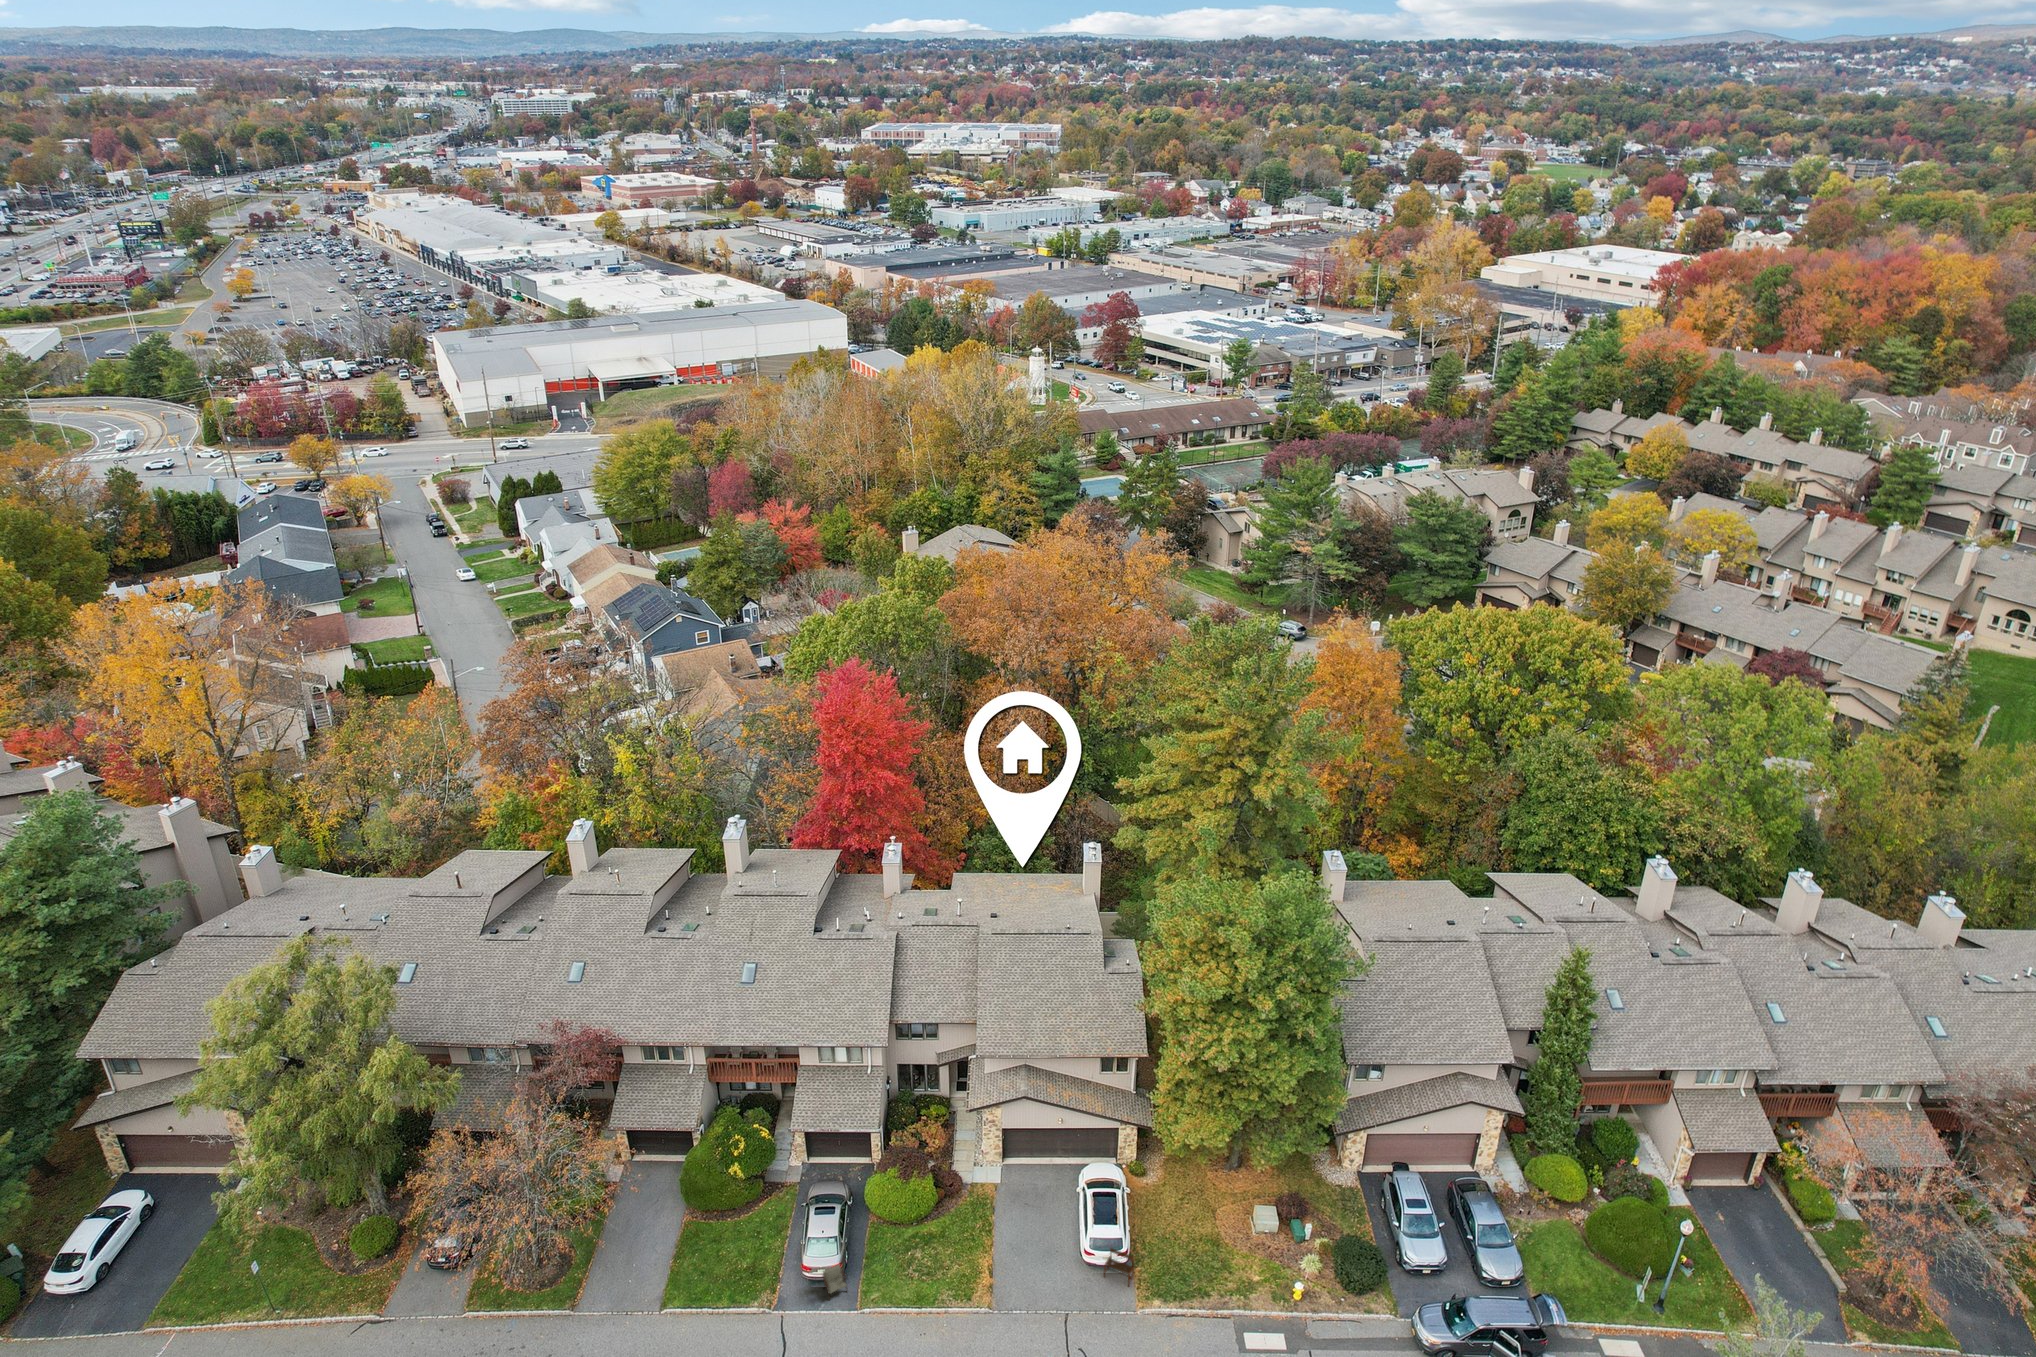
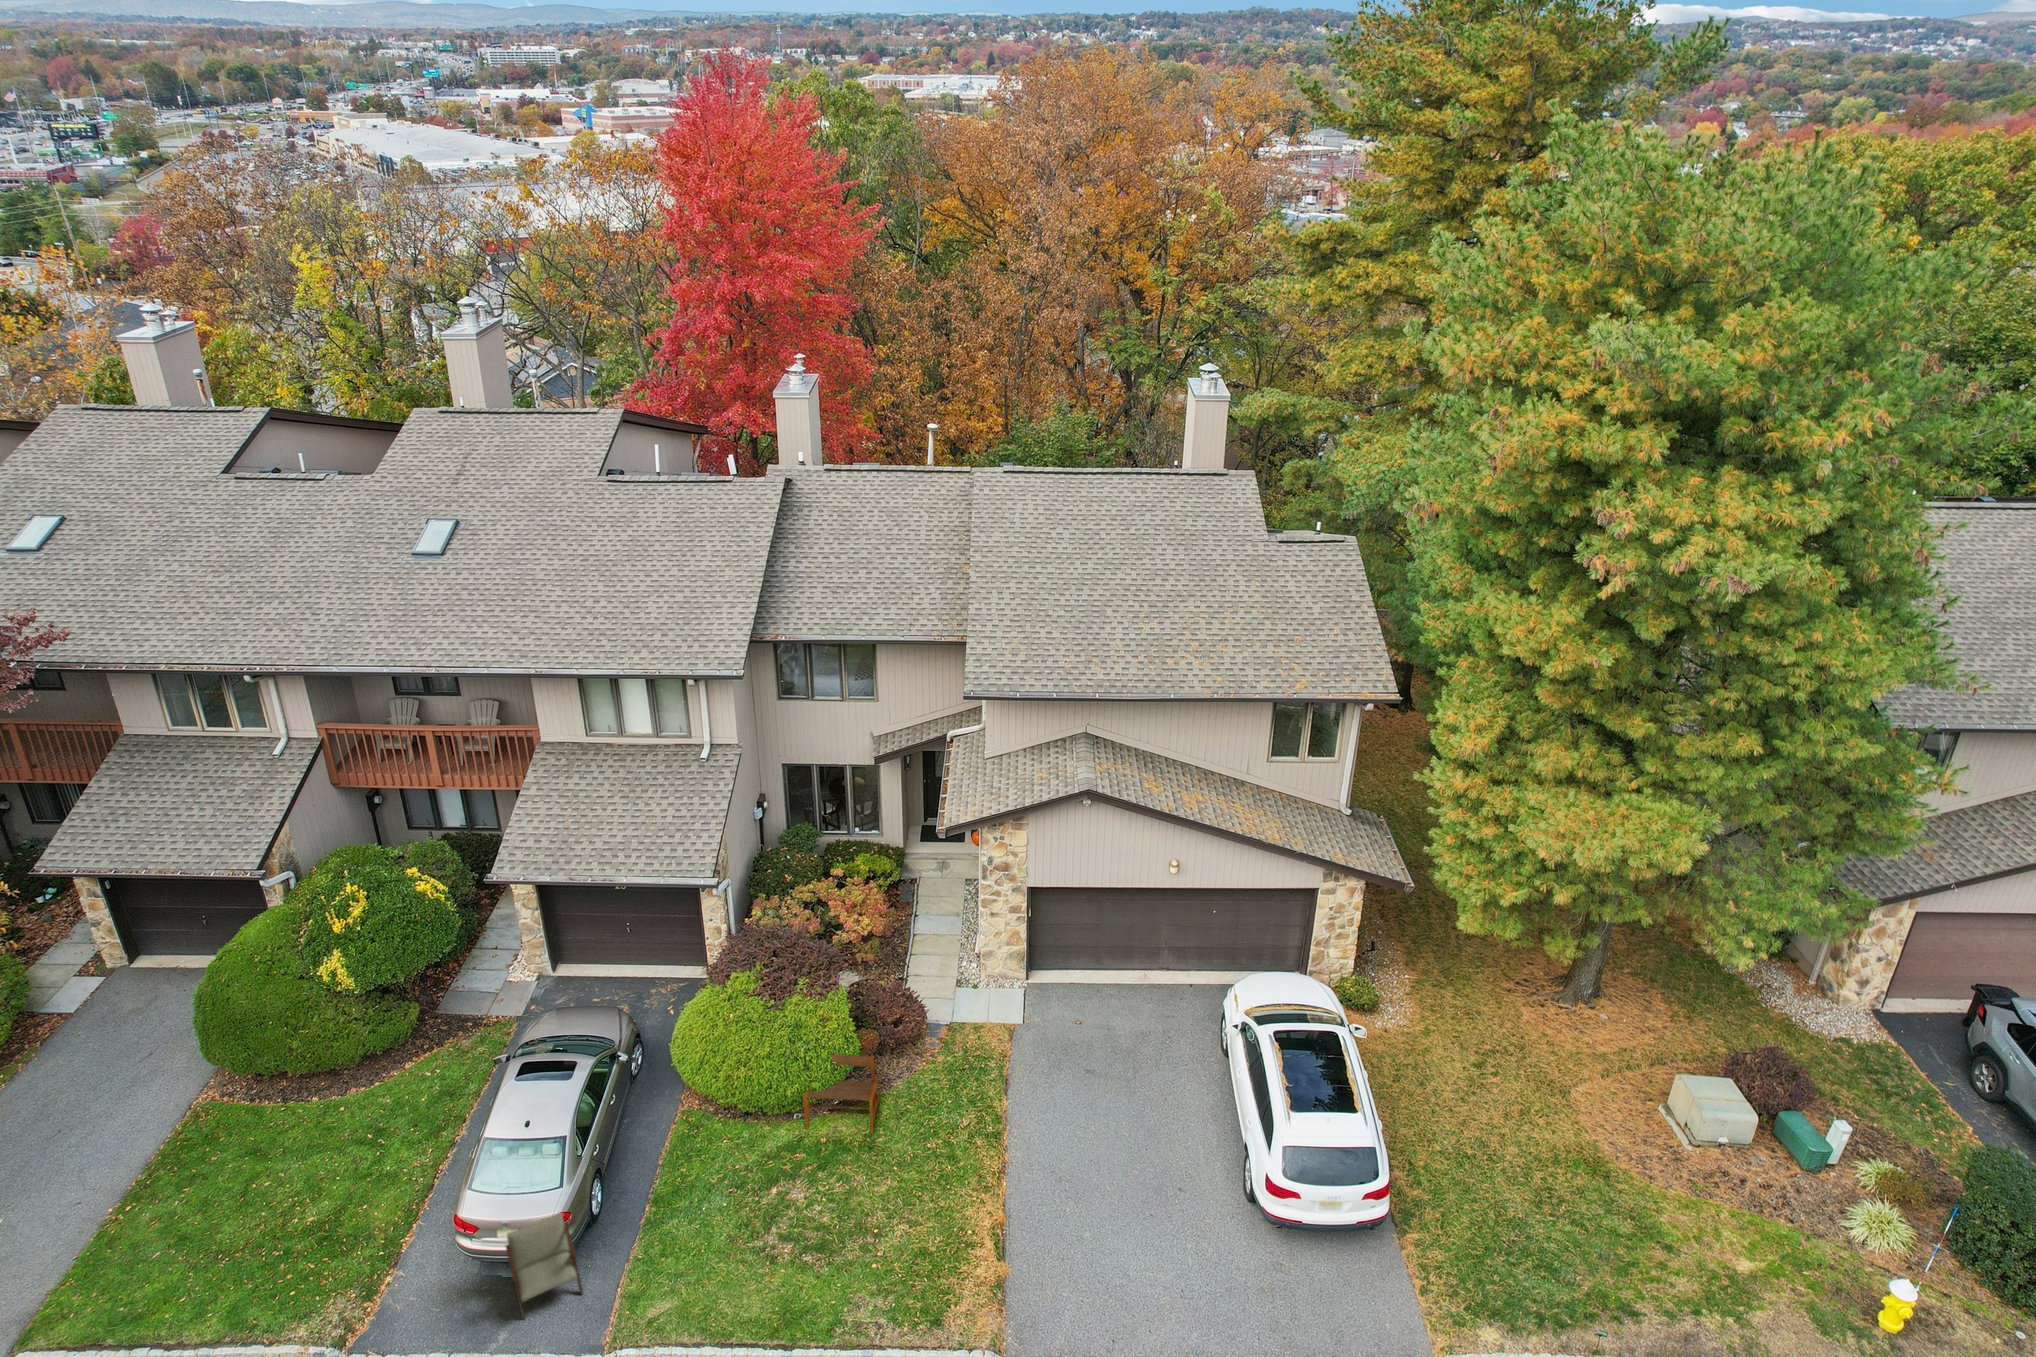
bench: present [1104,1248,1134,1284] -> present [804,1054,880,1132]

